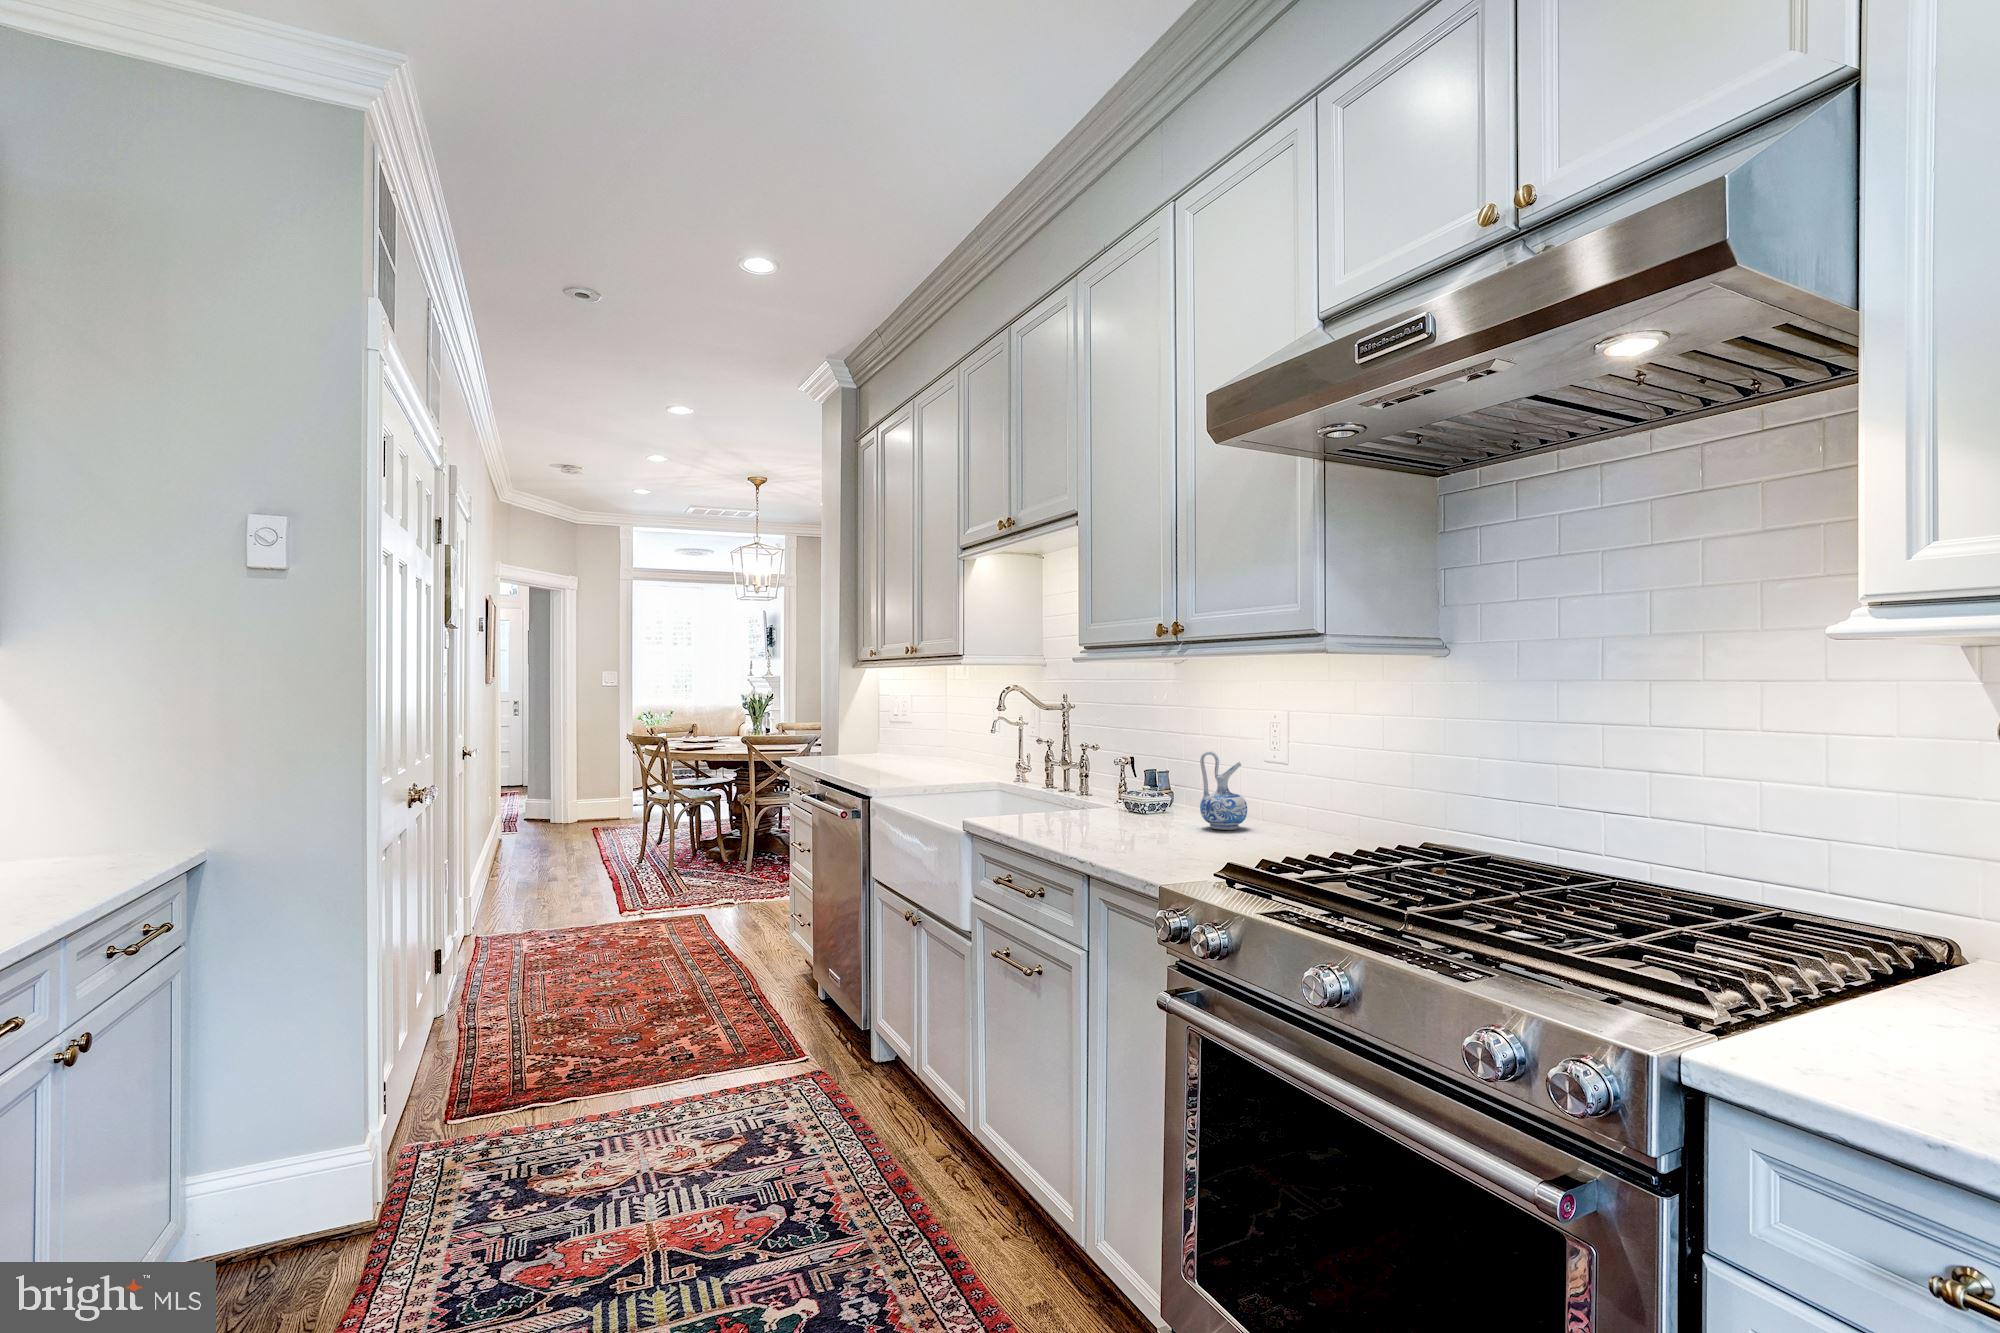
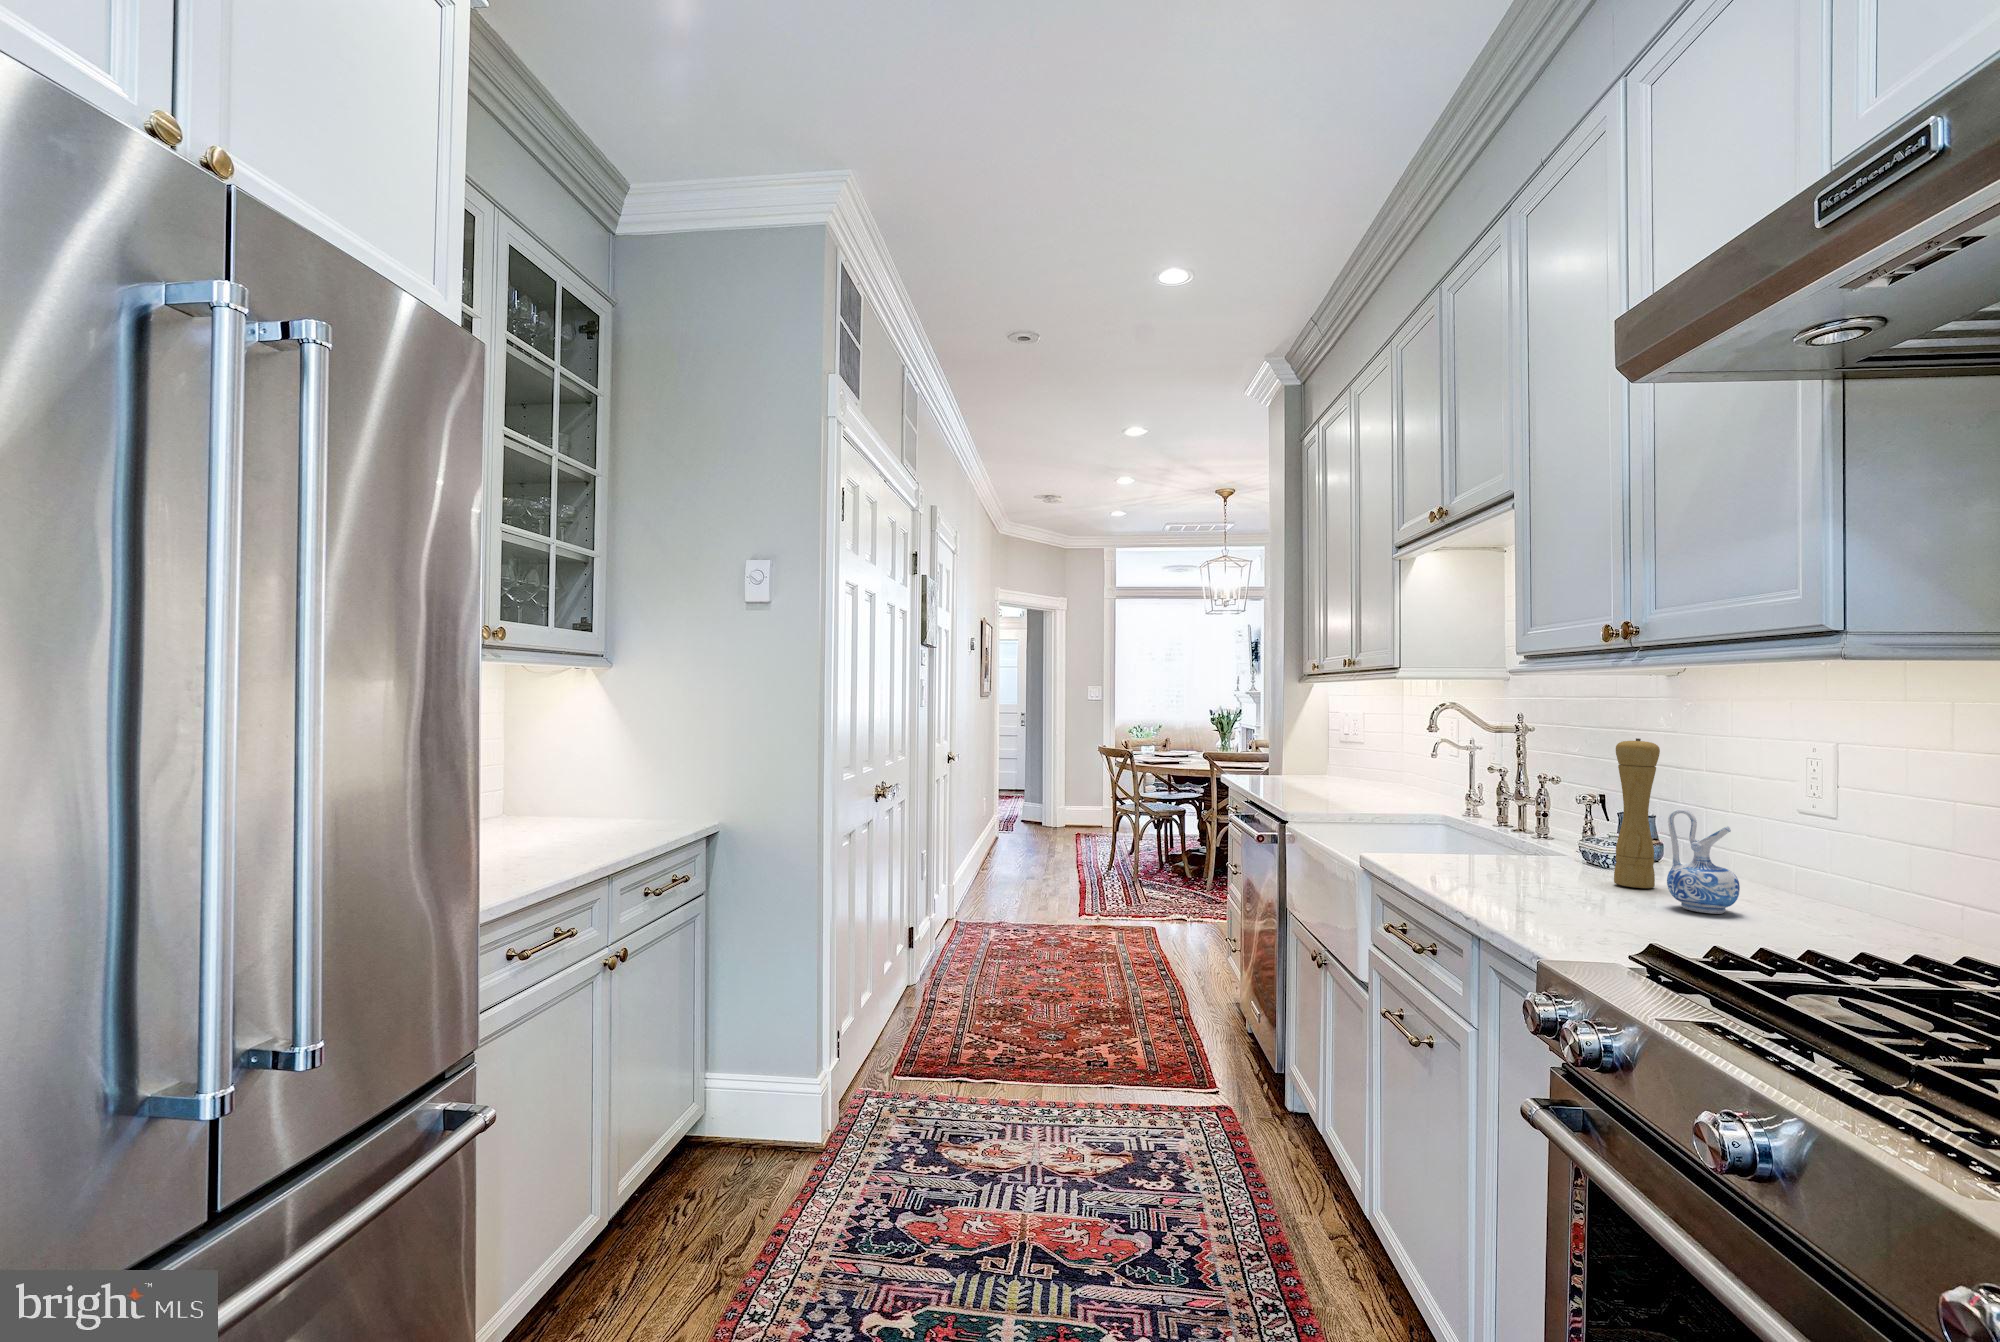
pepper mill: none [1154,698,1184,817] -> present [1614,738,1660,888]

